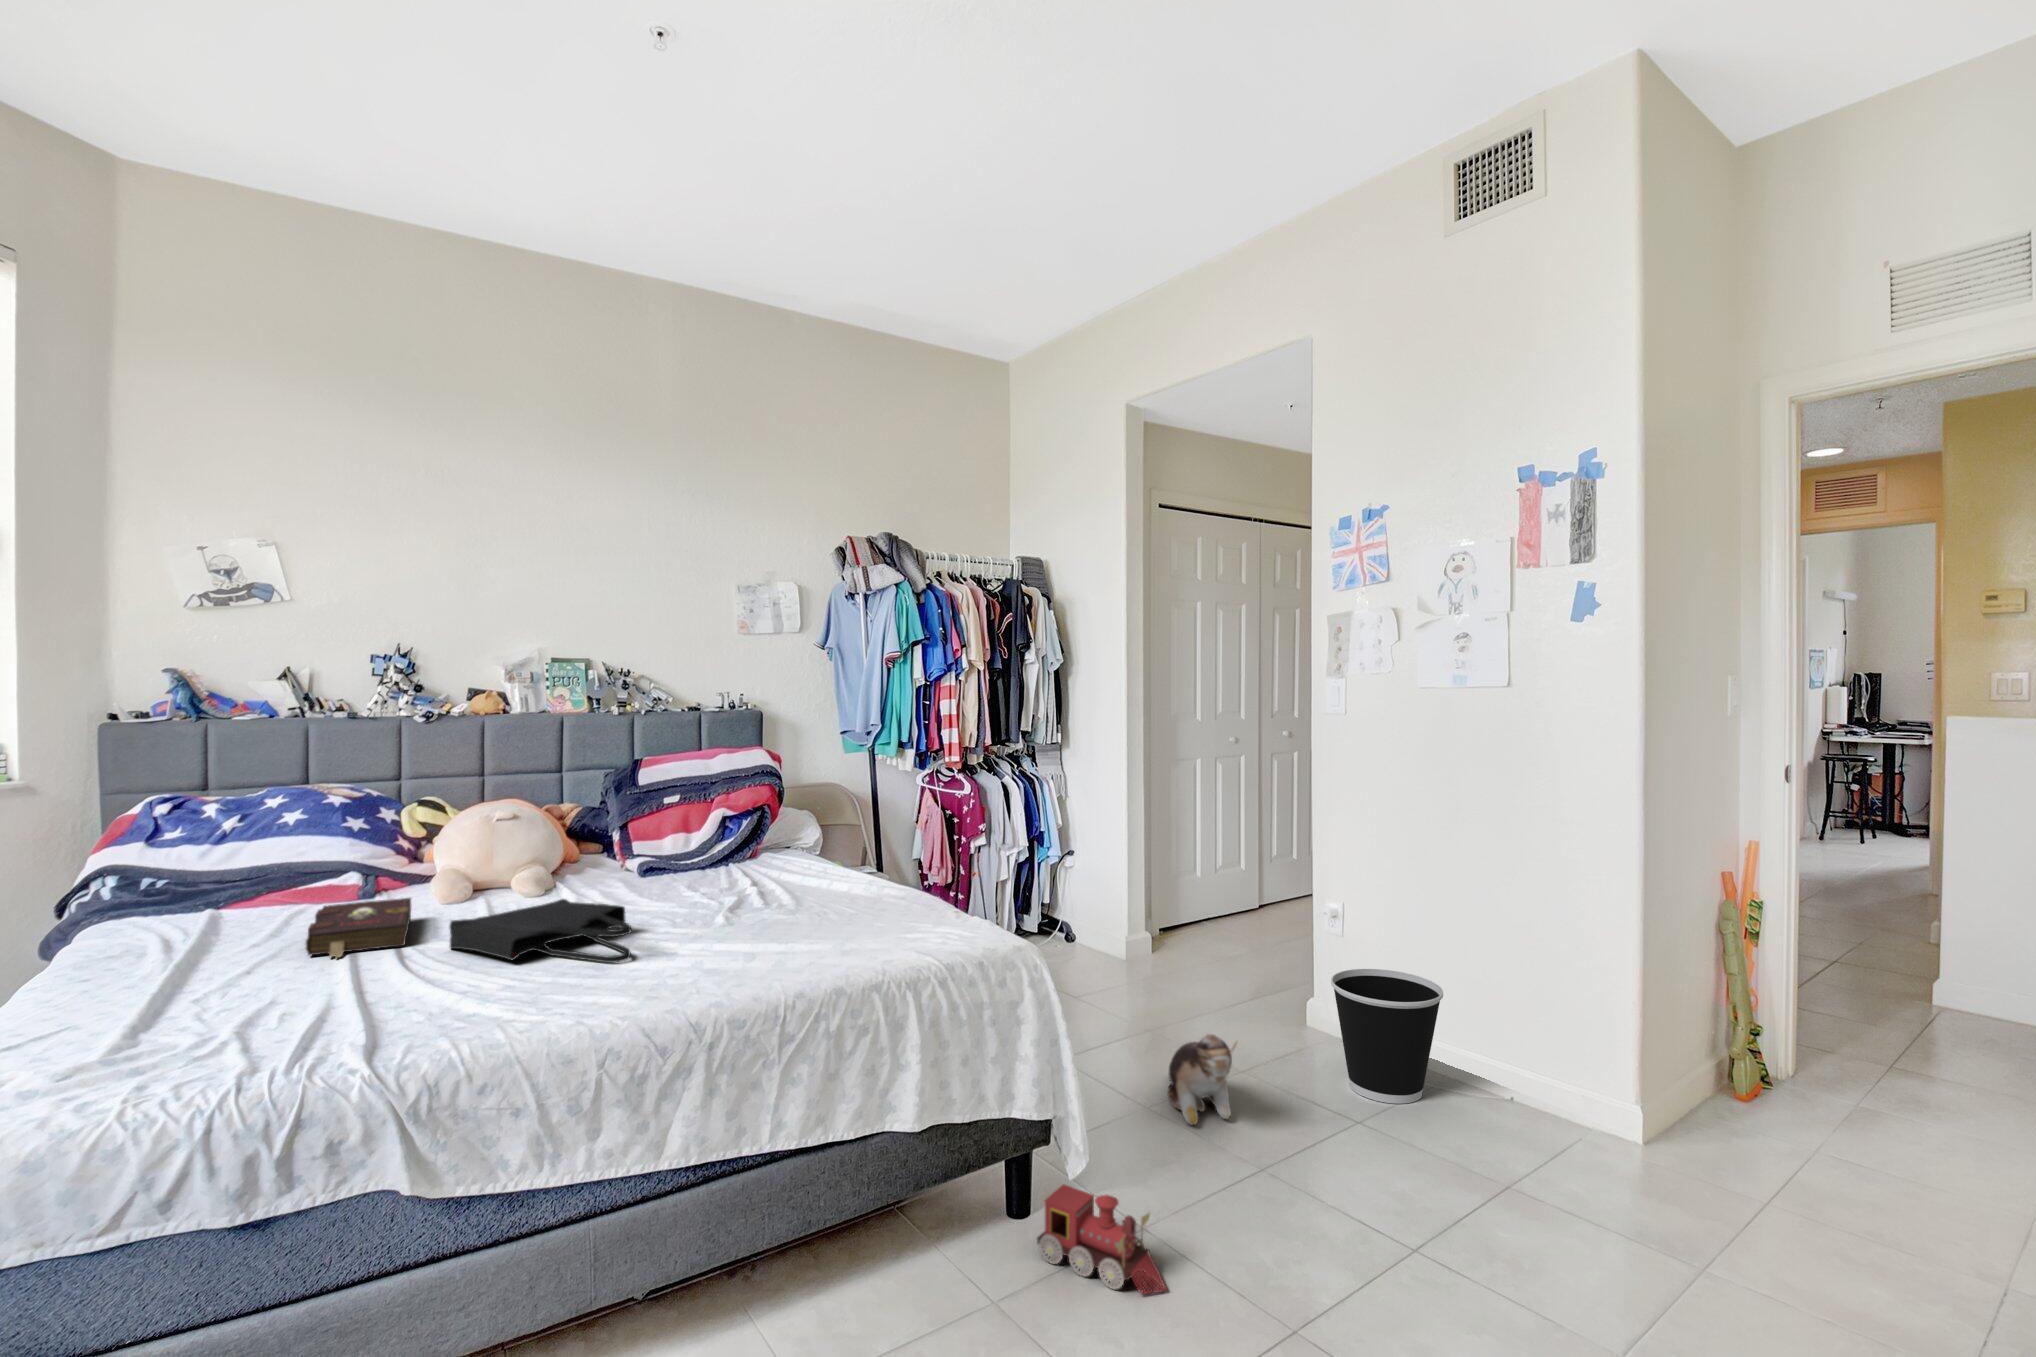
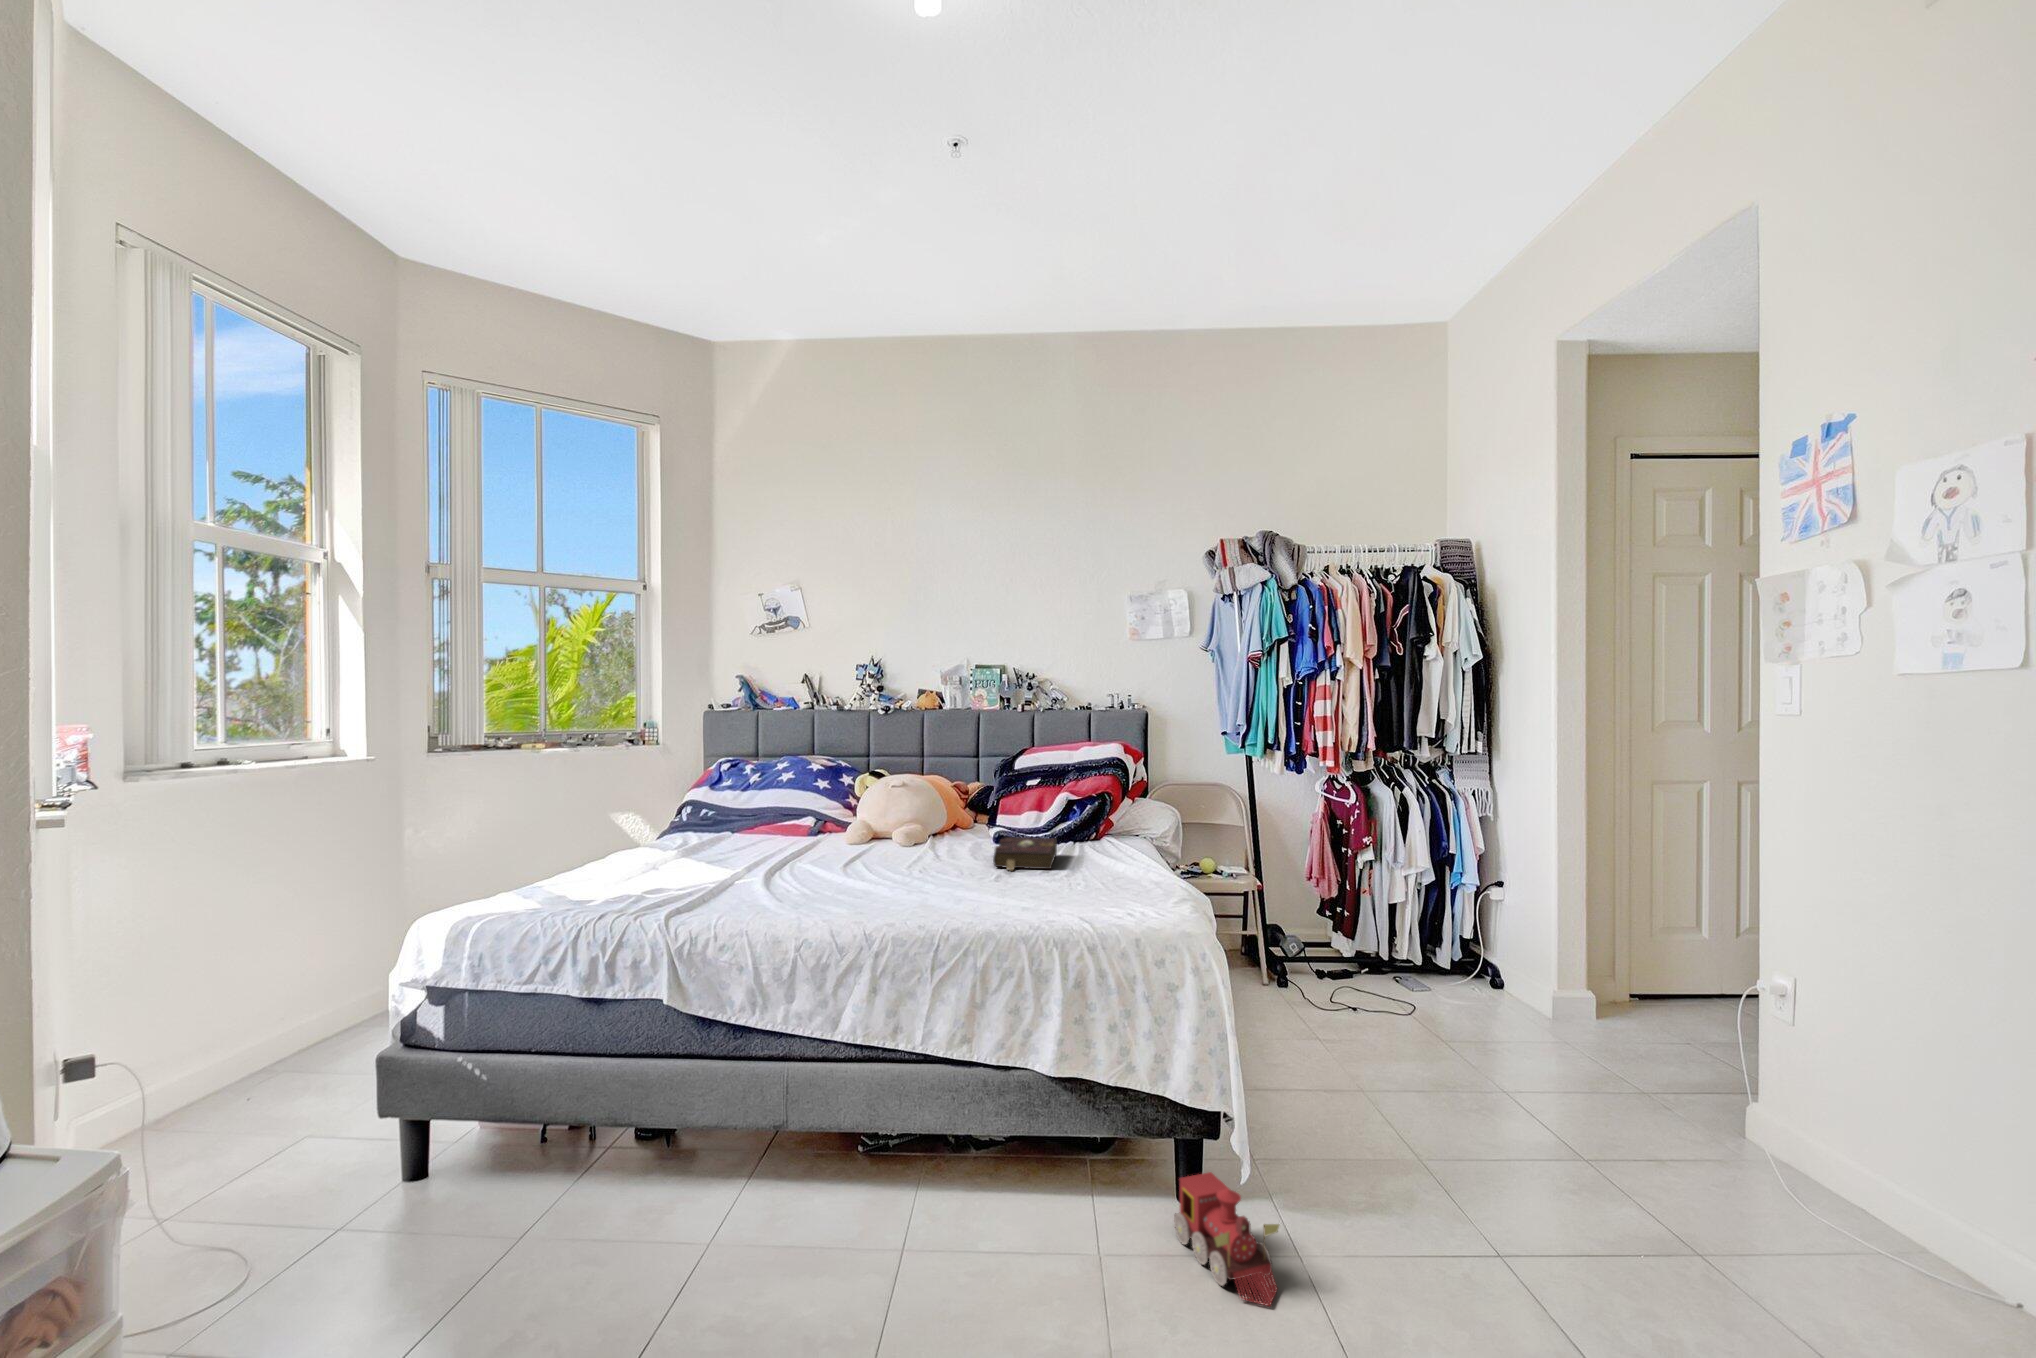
book: present [306,898,411,958] -> present [993,837,1057,870]
tote bag: present [449,899,631,963] -> none [798,844,911,889]
wastebasket: present [1331,969,1443,1104] -> none [1702,1052,1891,1252]
plush toy: present [1168,1034,1236,1125] -> none [1445,1077,1519,1188]

